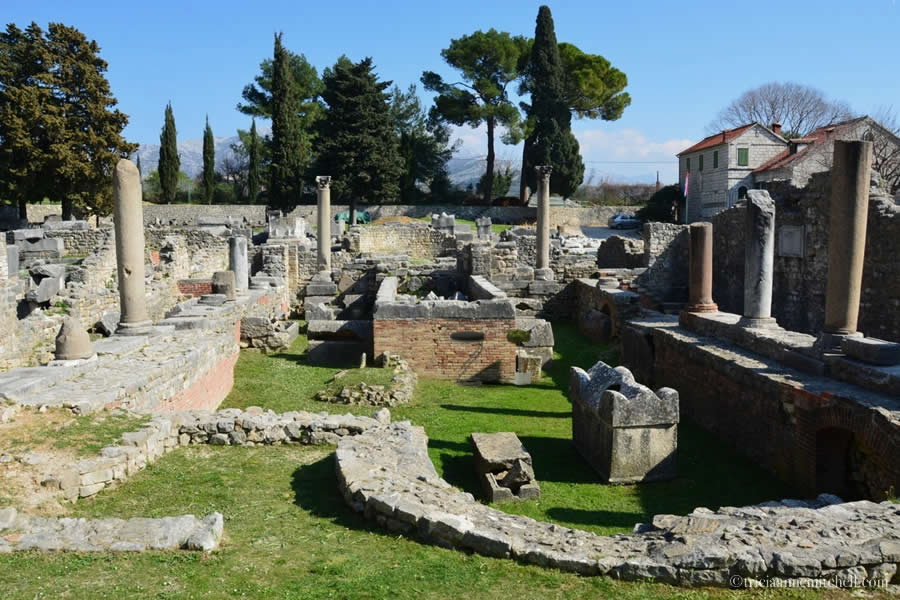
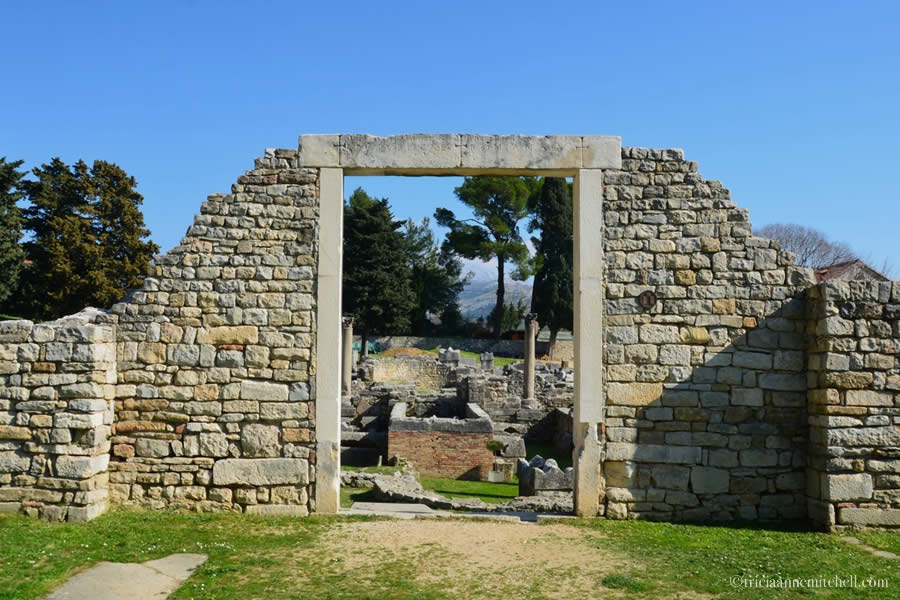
stool: present [450,331,485,387] -> none [444,441,470,482]

